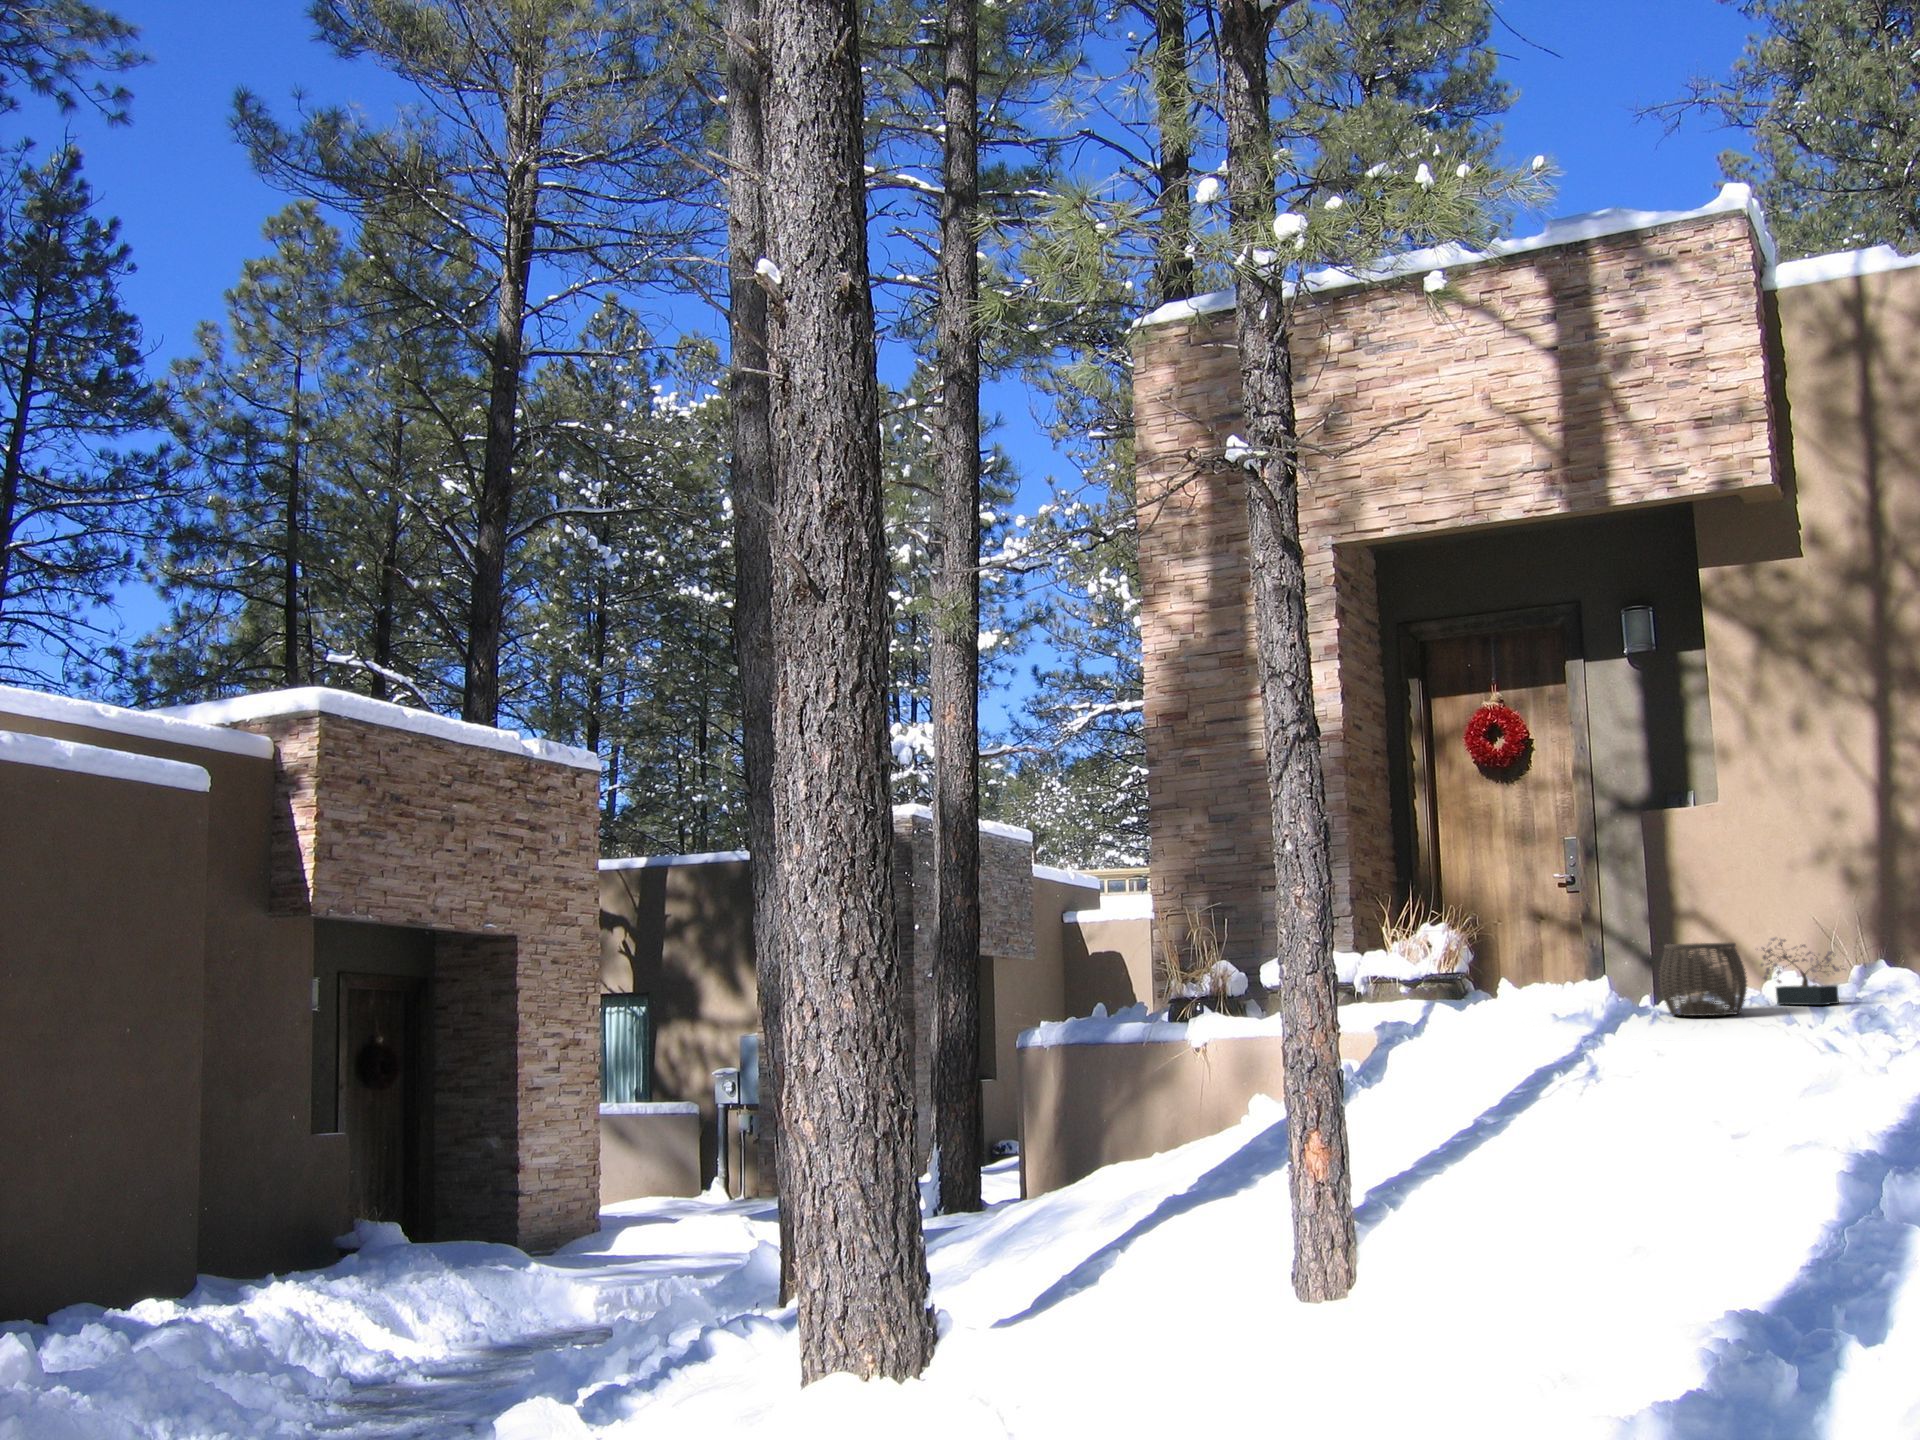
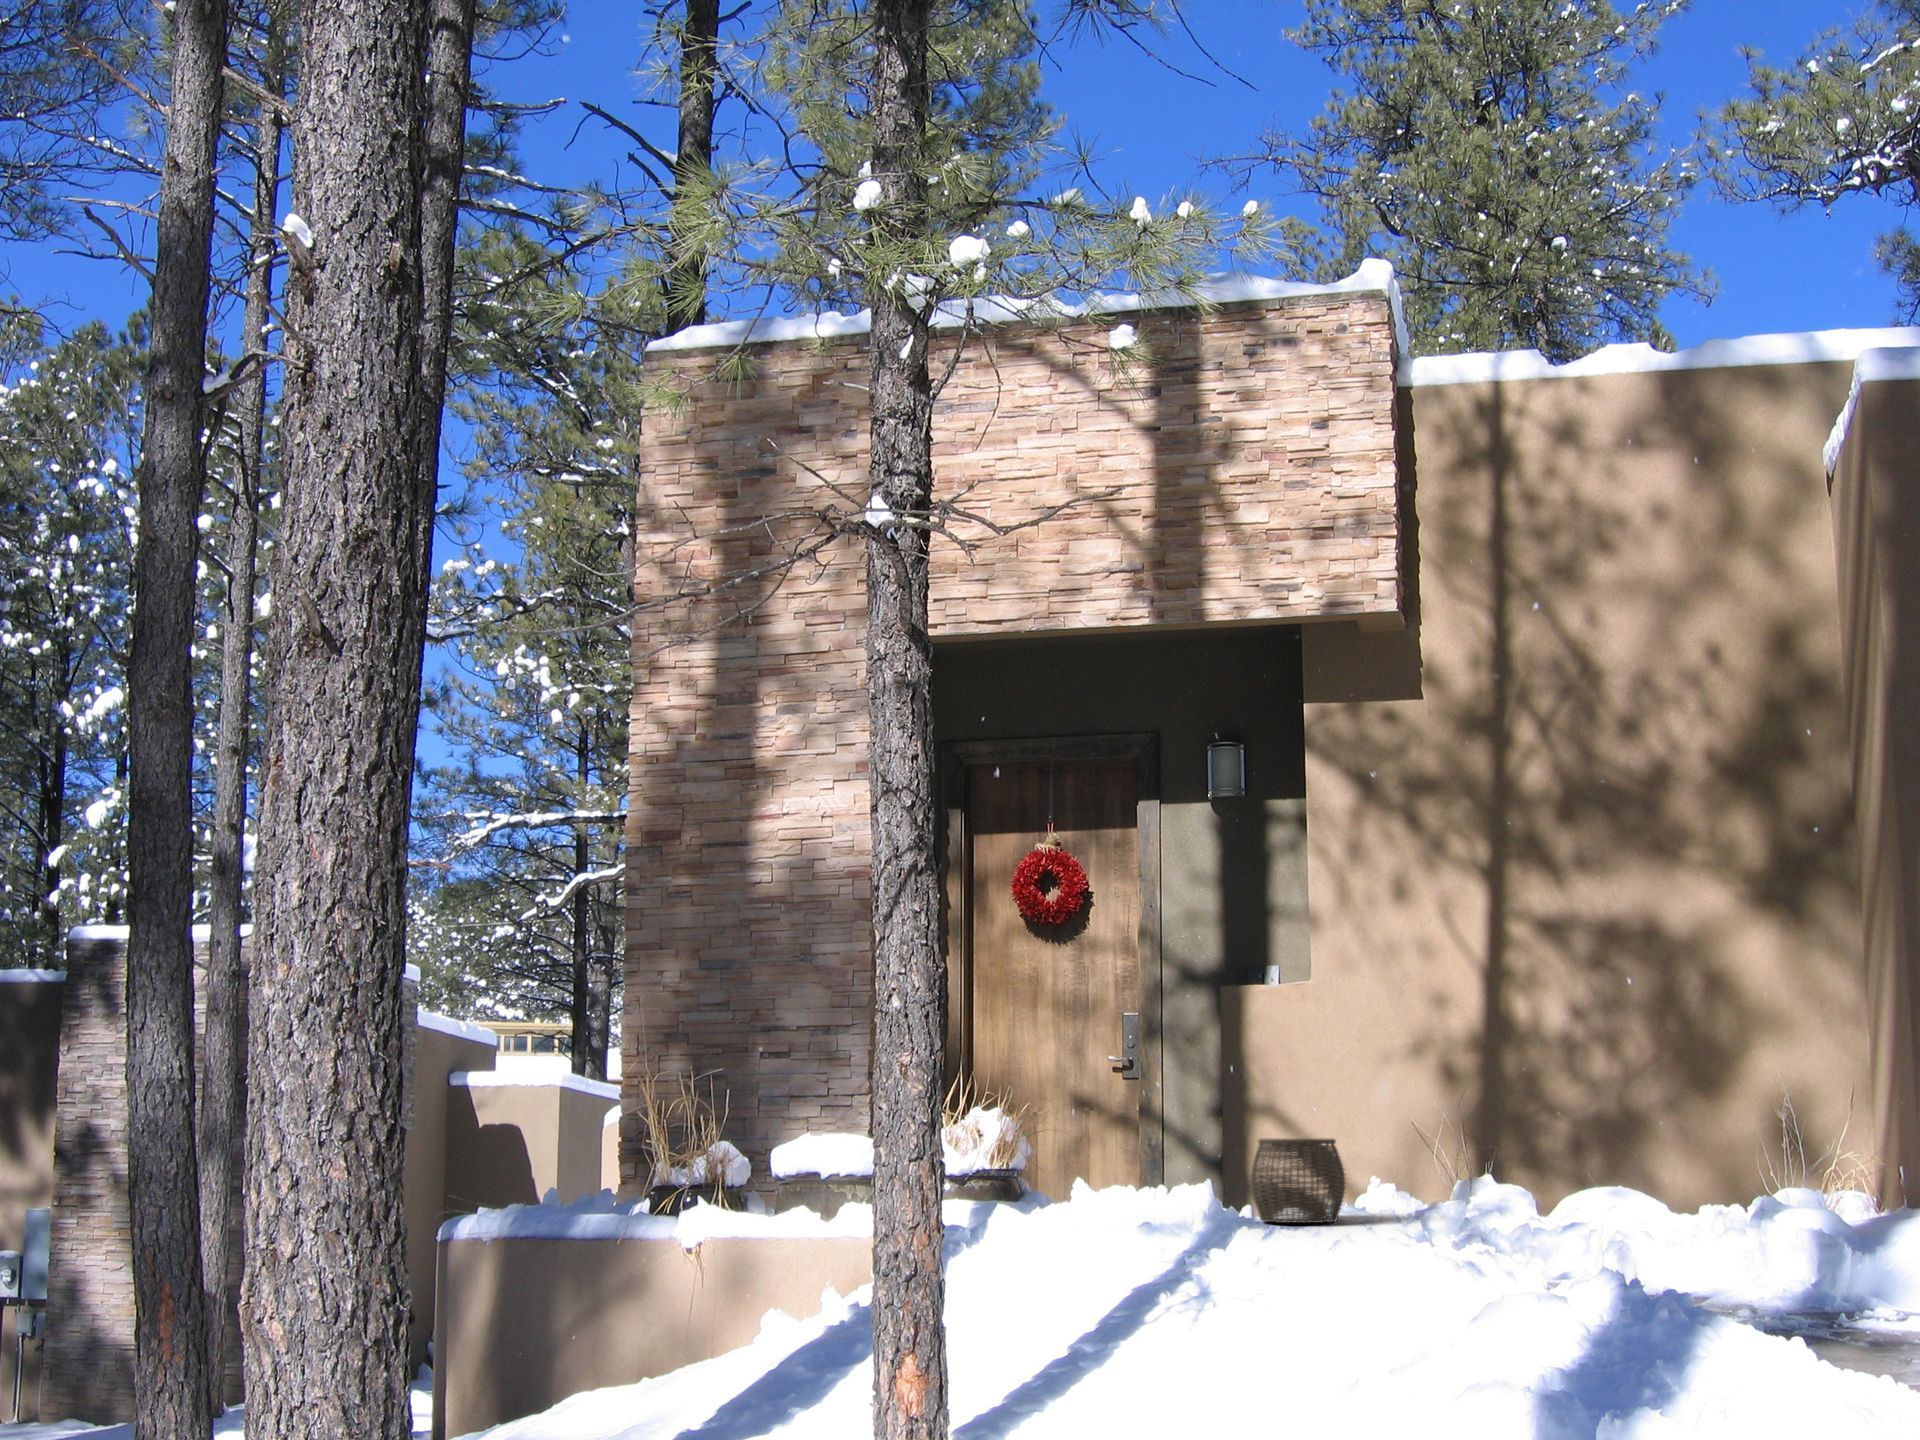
decorative plant: present [1757,937,1845,1005] -> none [1352,1134,1447,1214]

